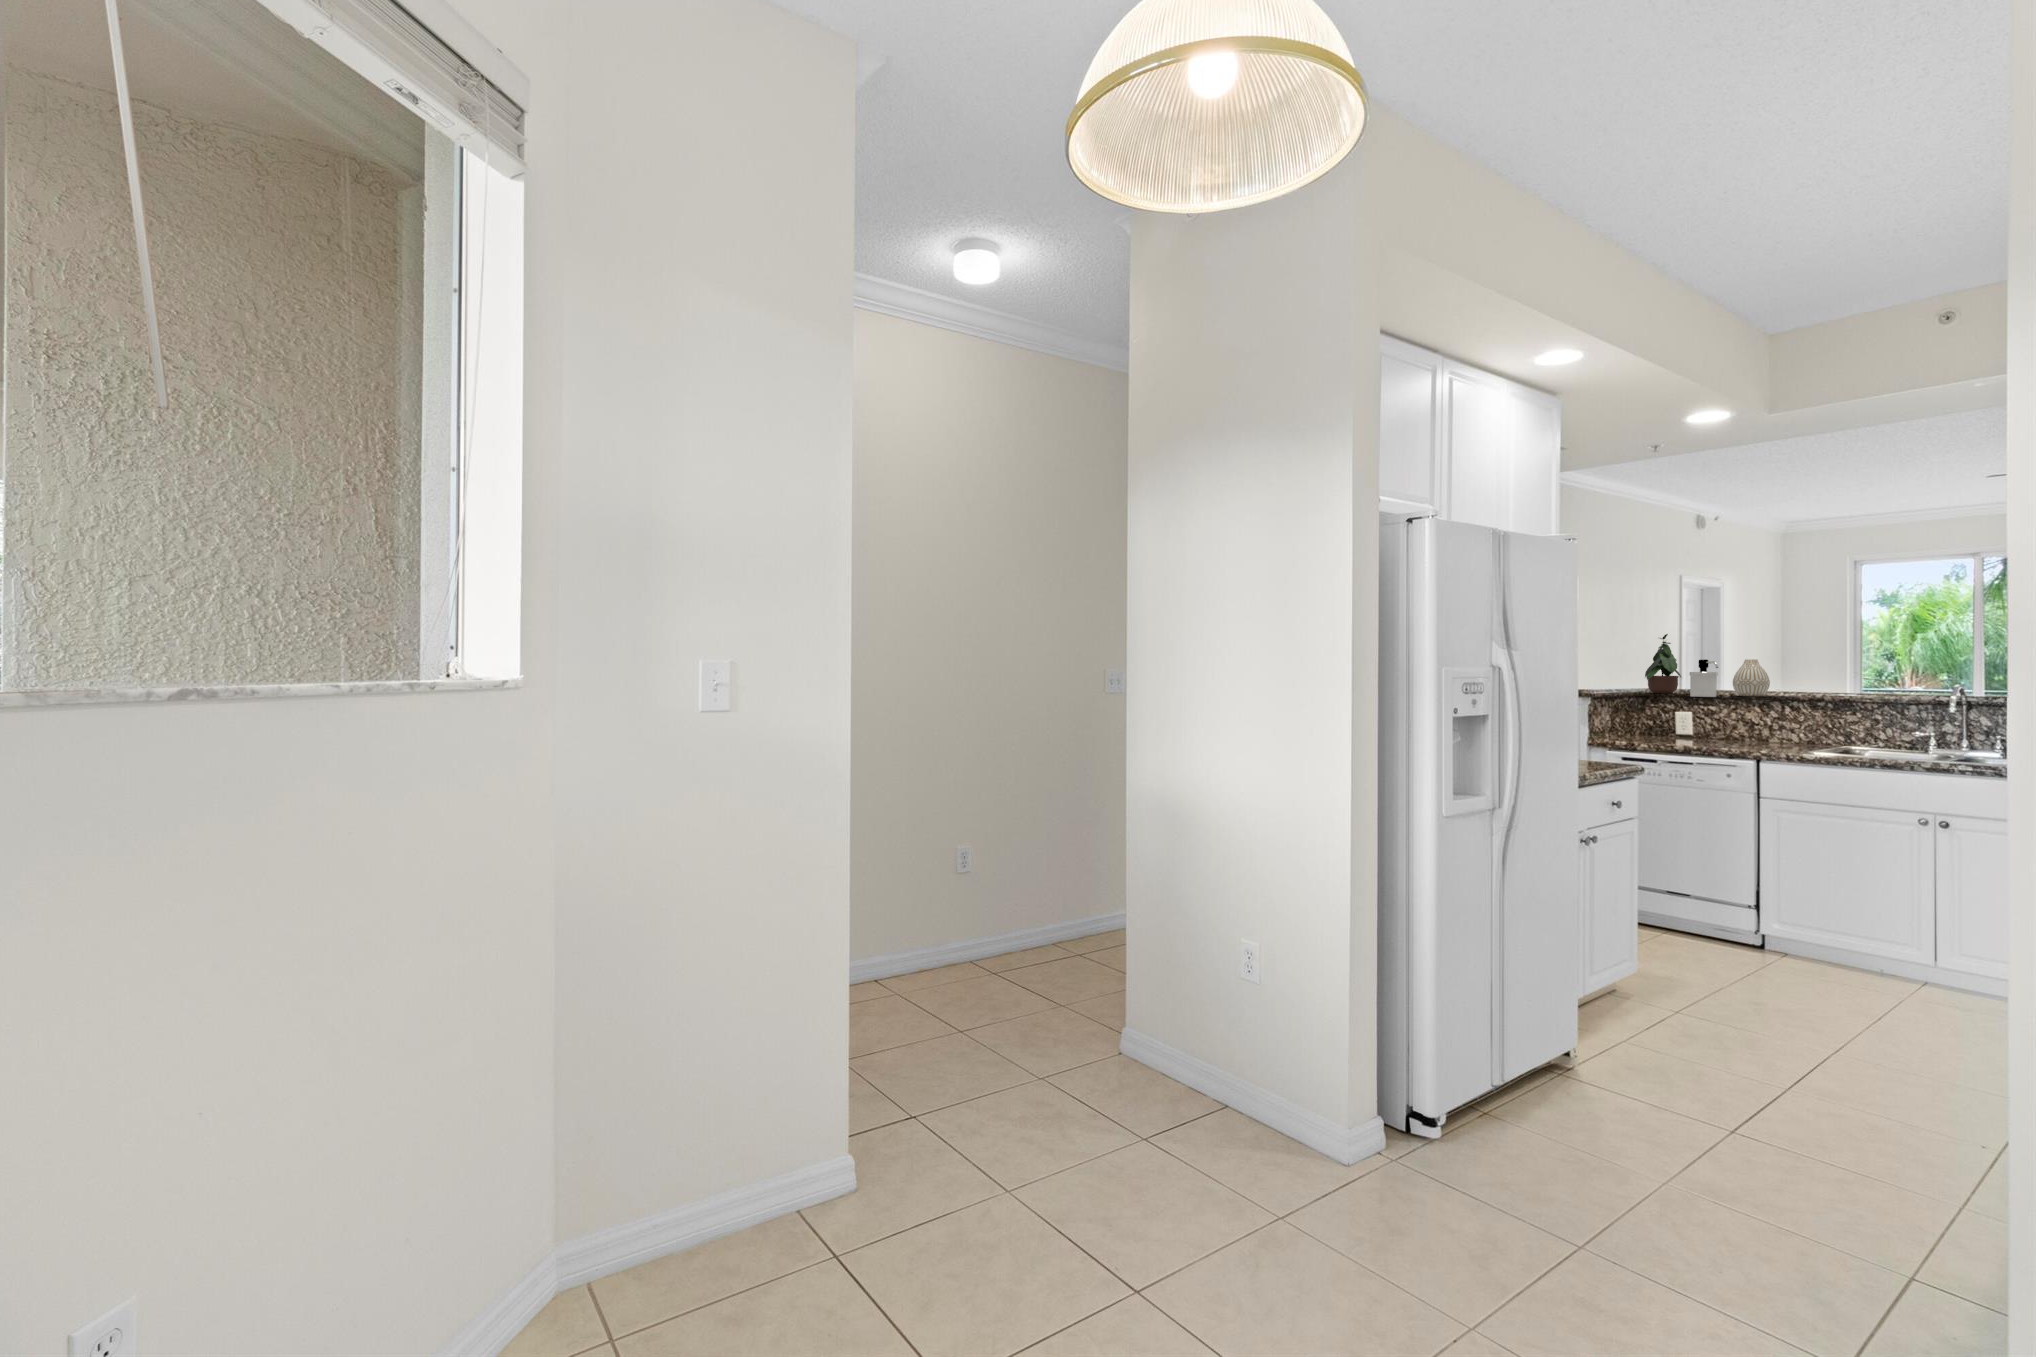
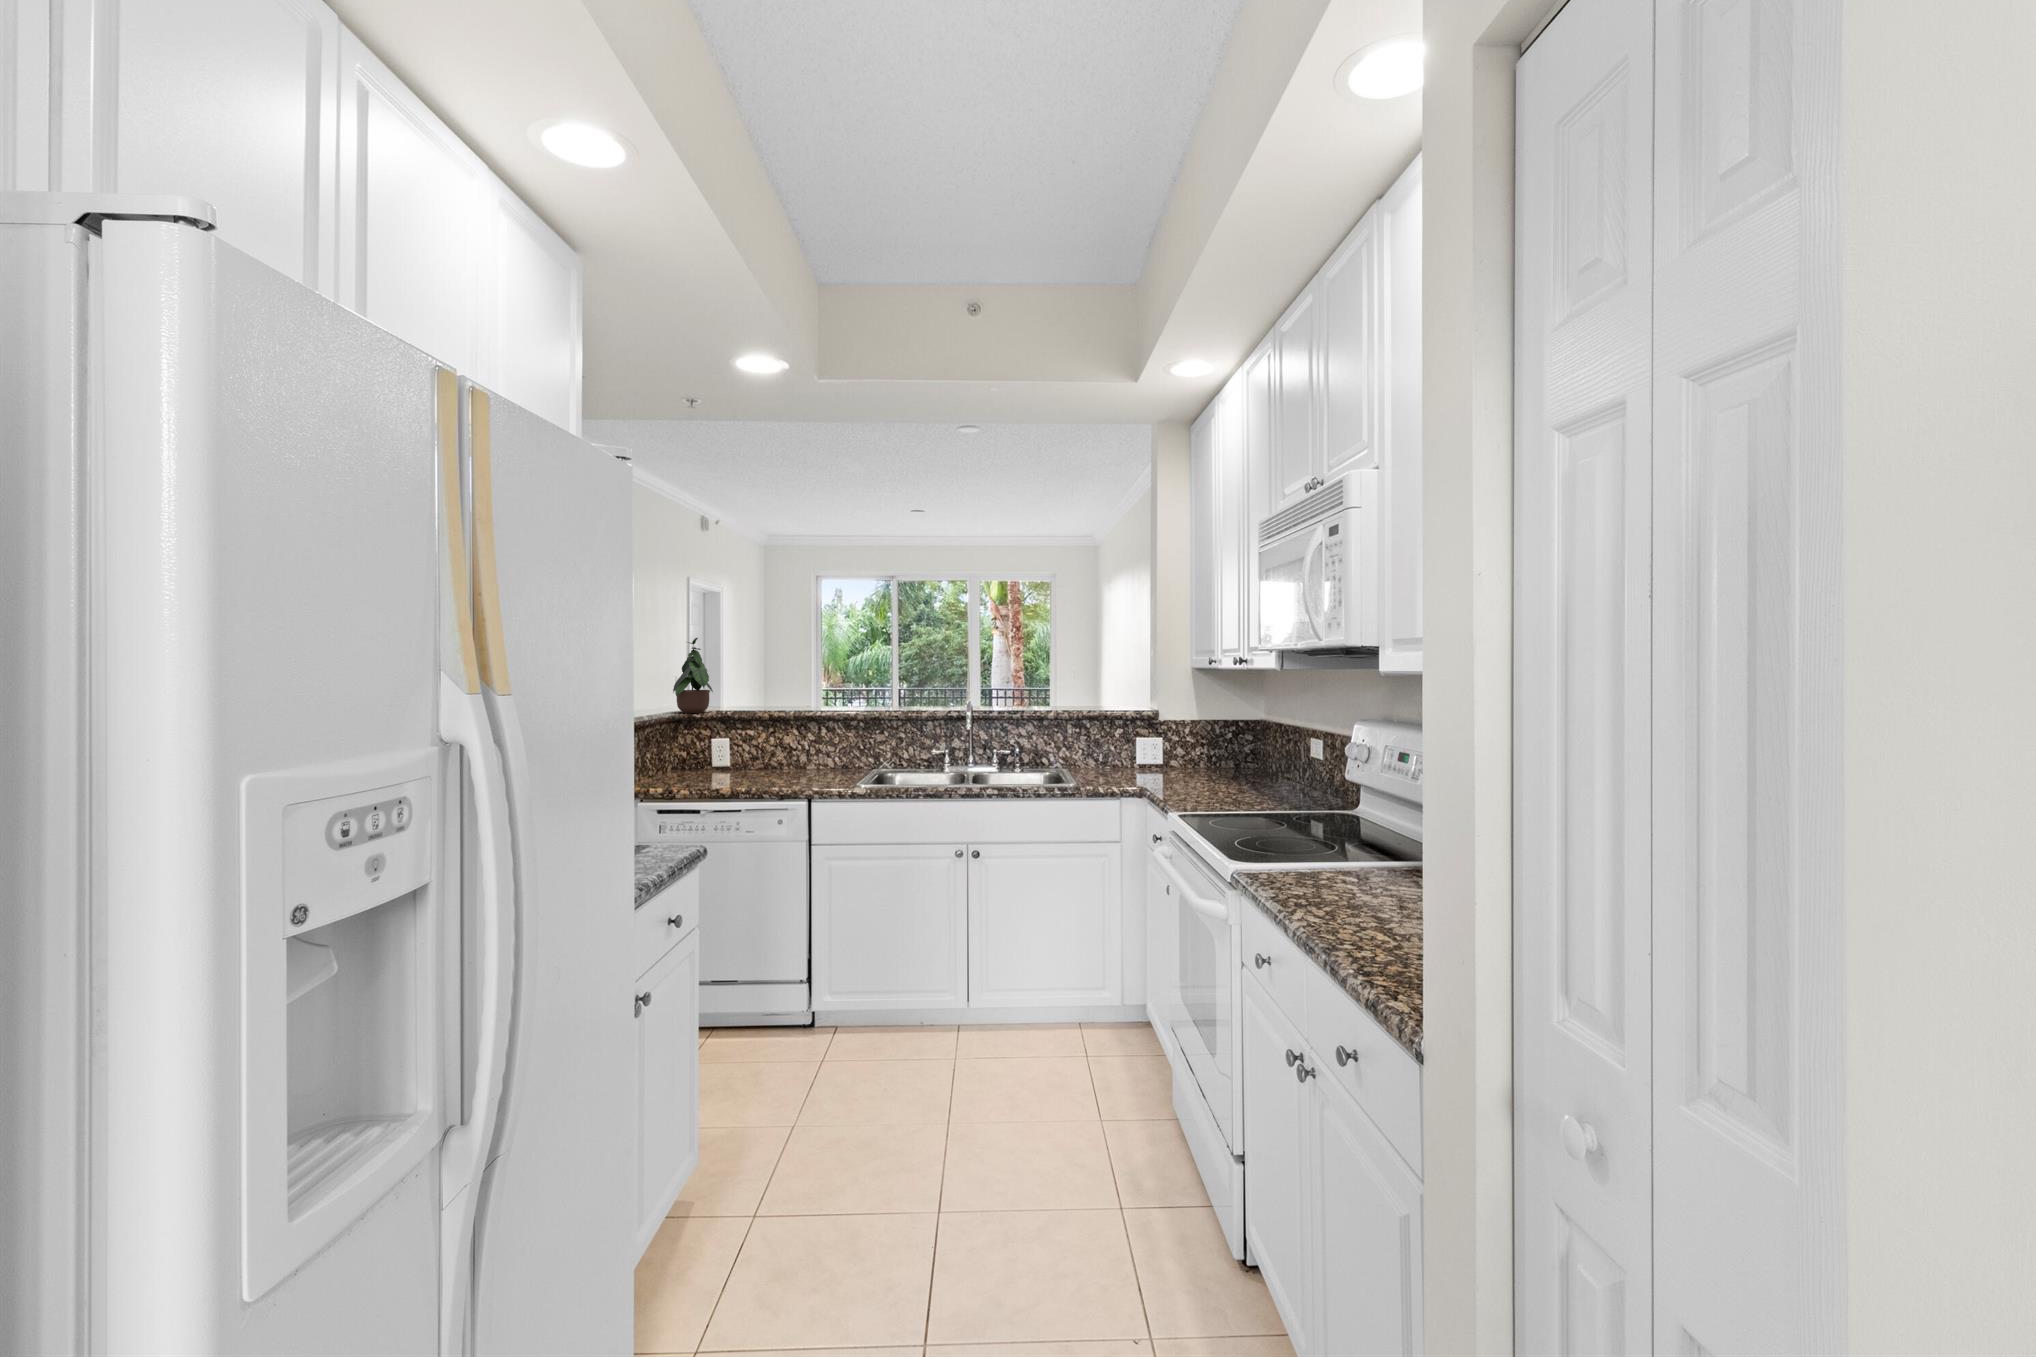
vase: present [1733,659,1770,697] -> none [768,670,804,715]
soap dispenser: present [1690,660,1718,697] -> none [726,672,757,718]

